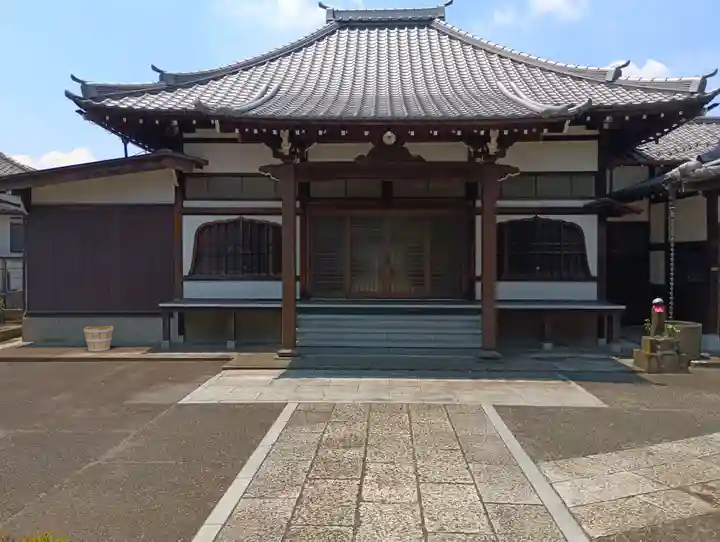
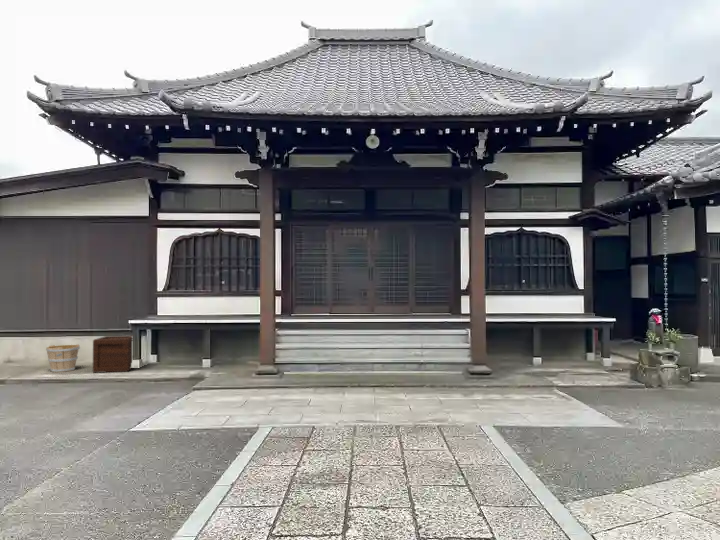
wooden crate: none [127,318,167,352] -> present [93,336,133,373]

